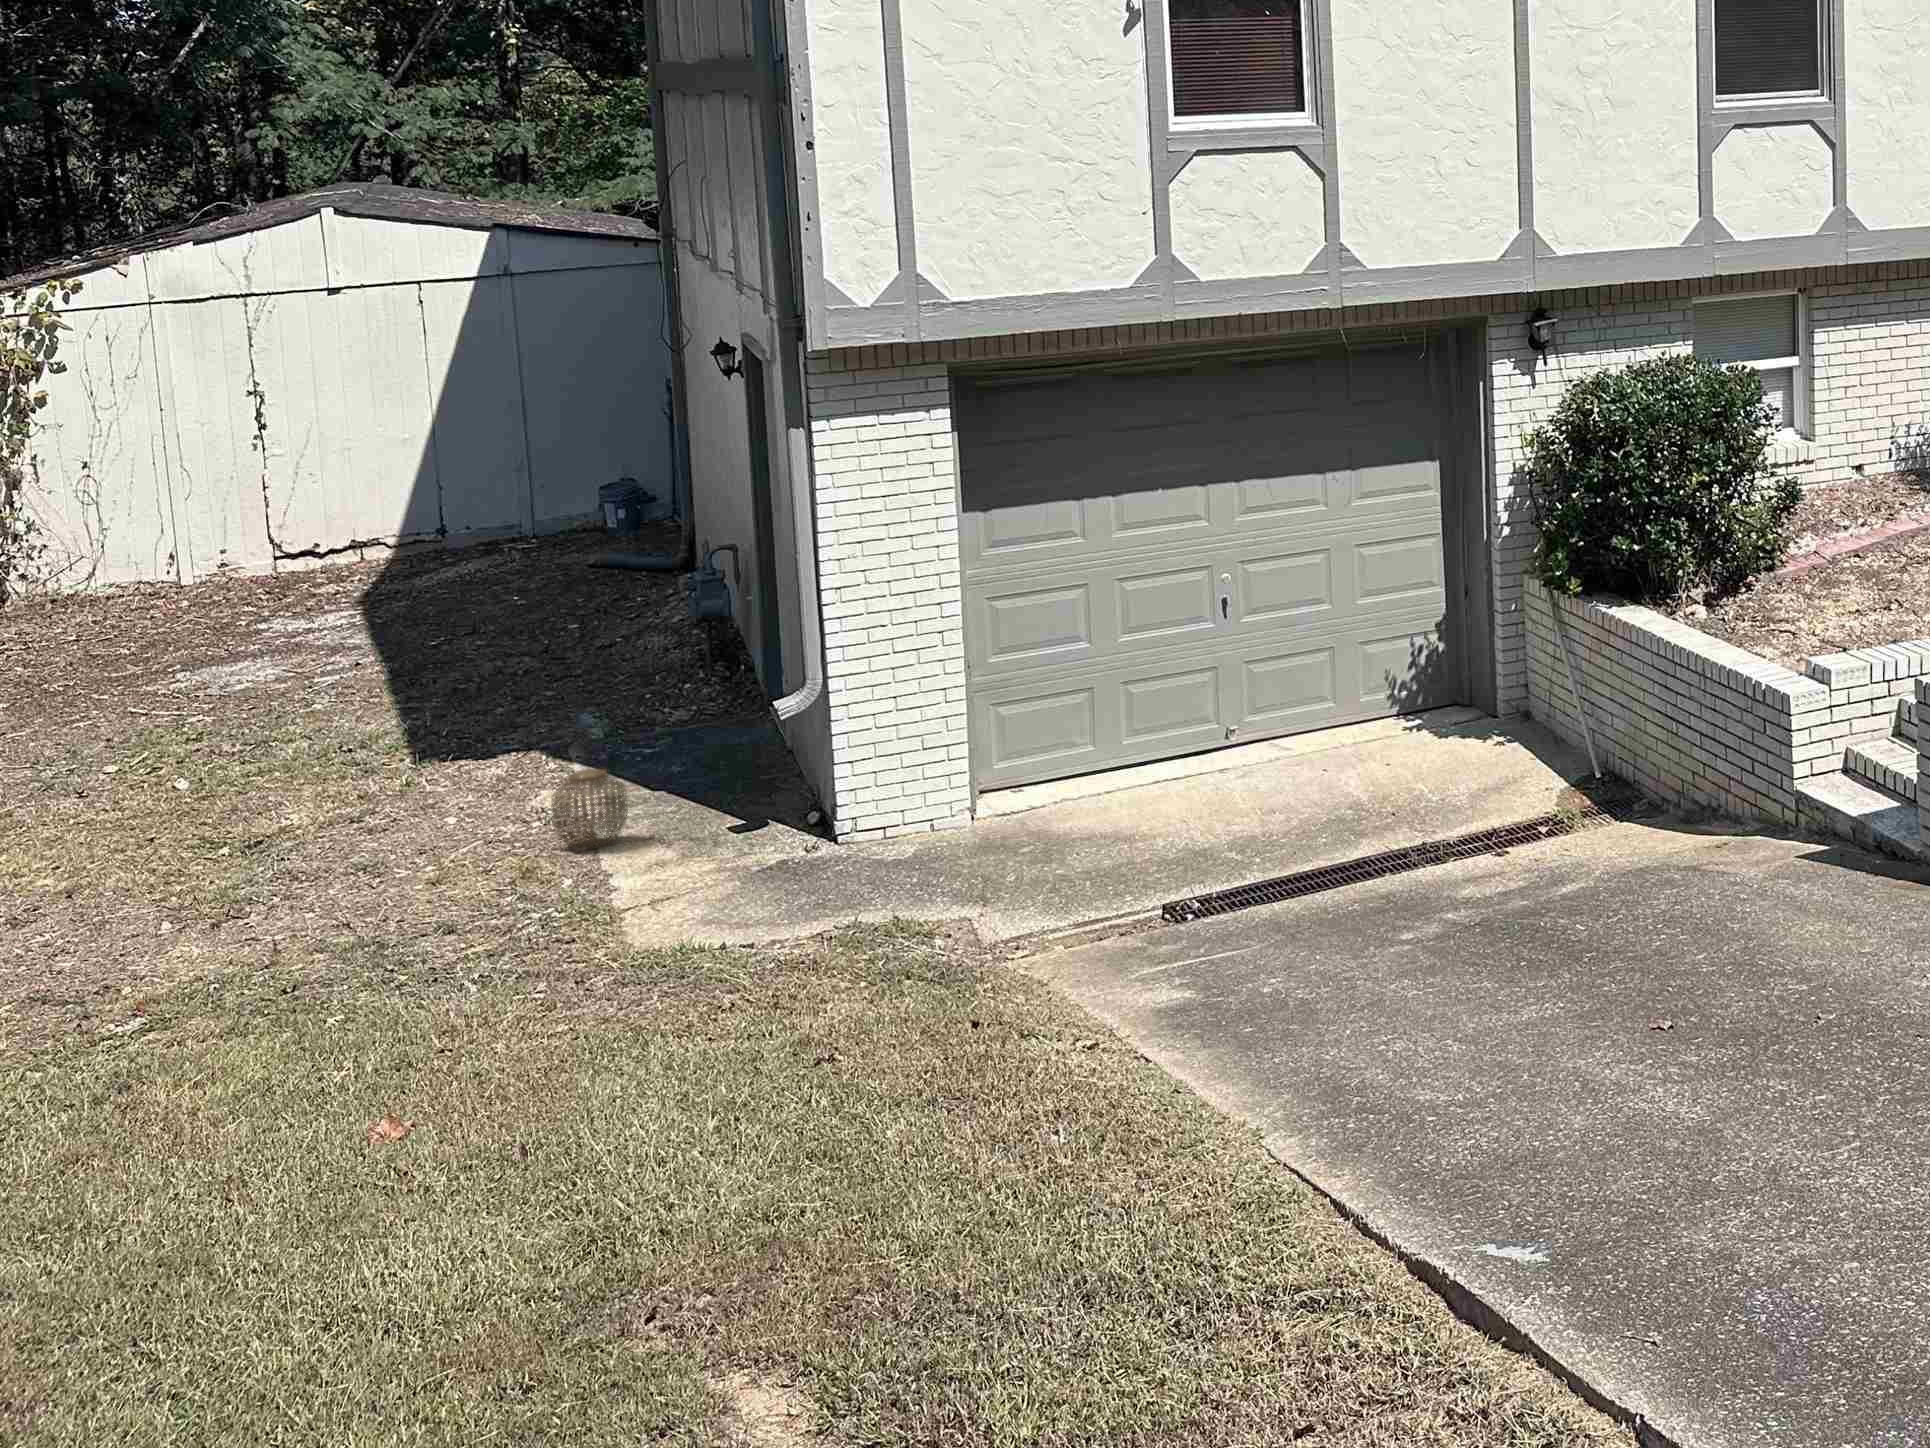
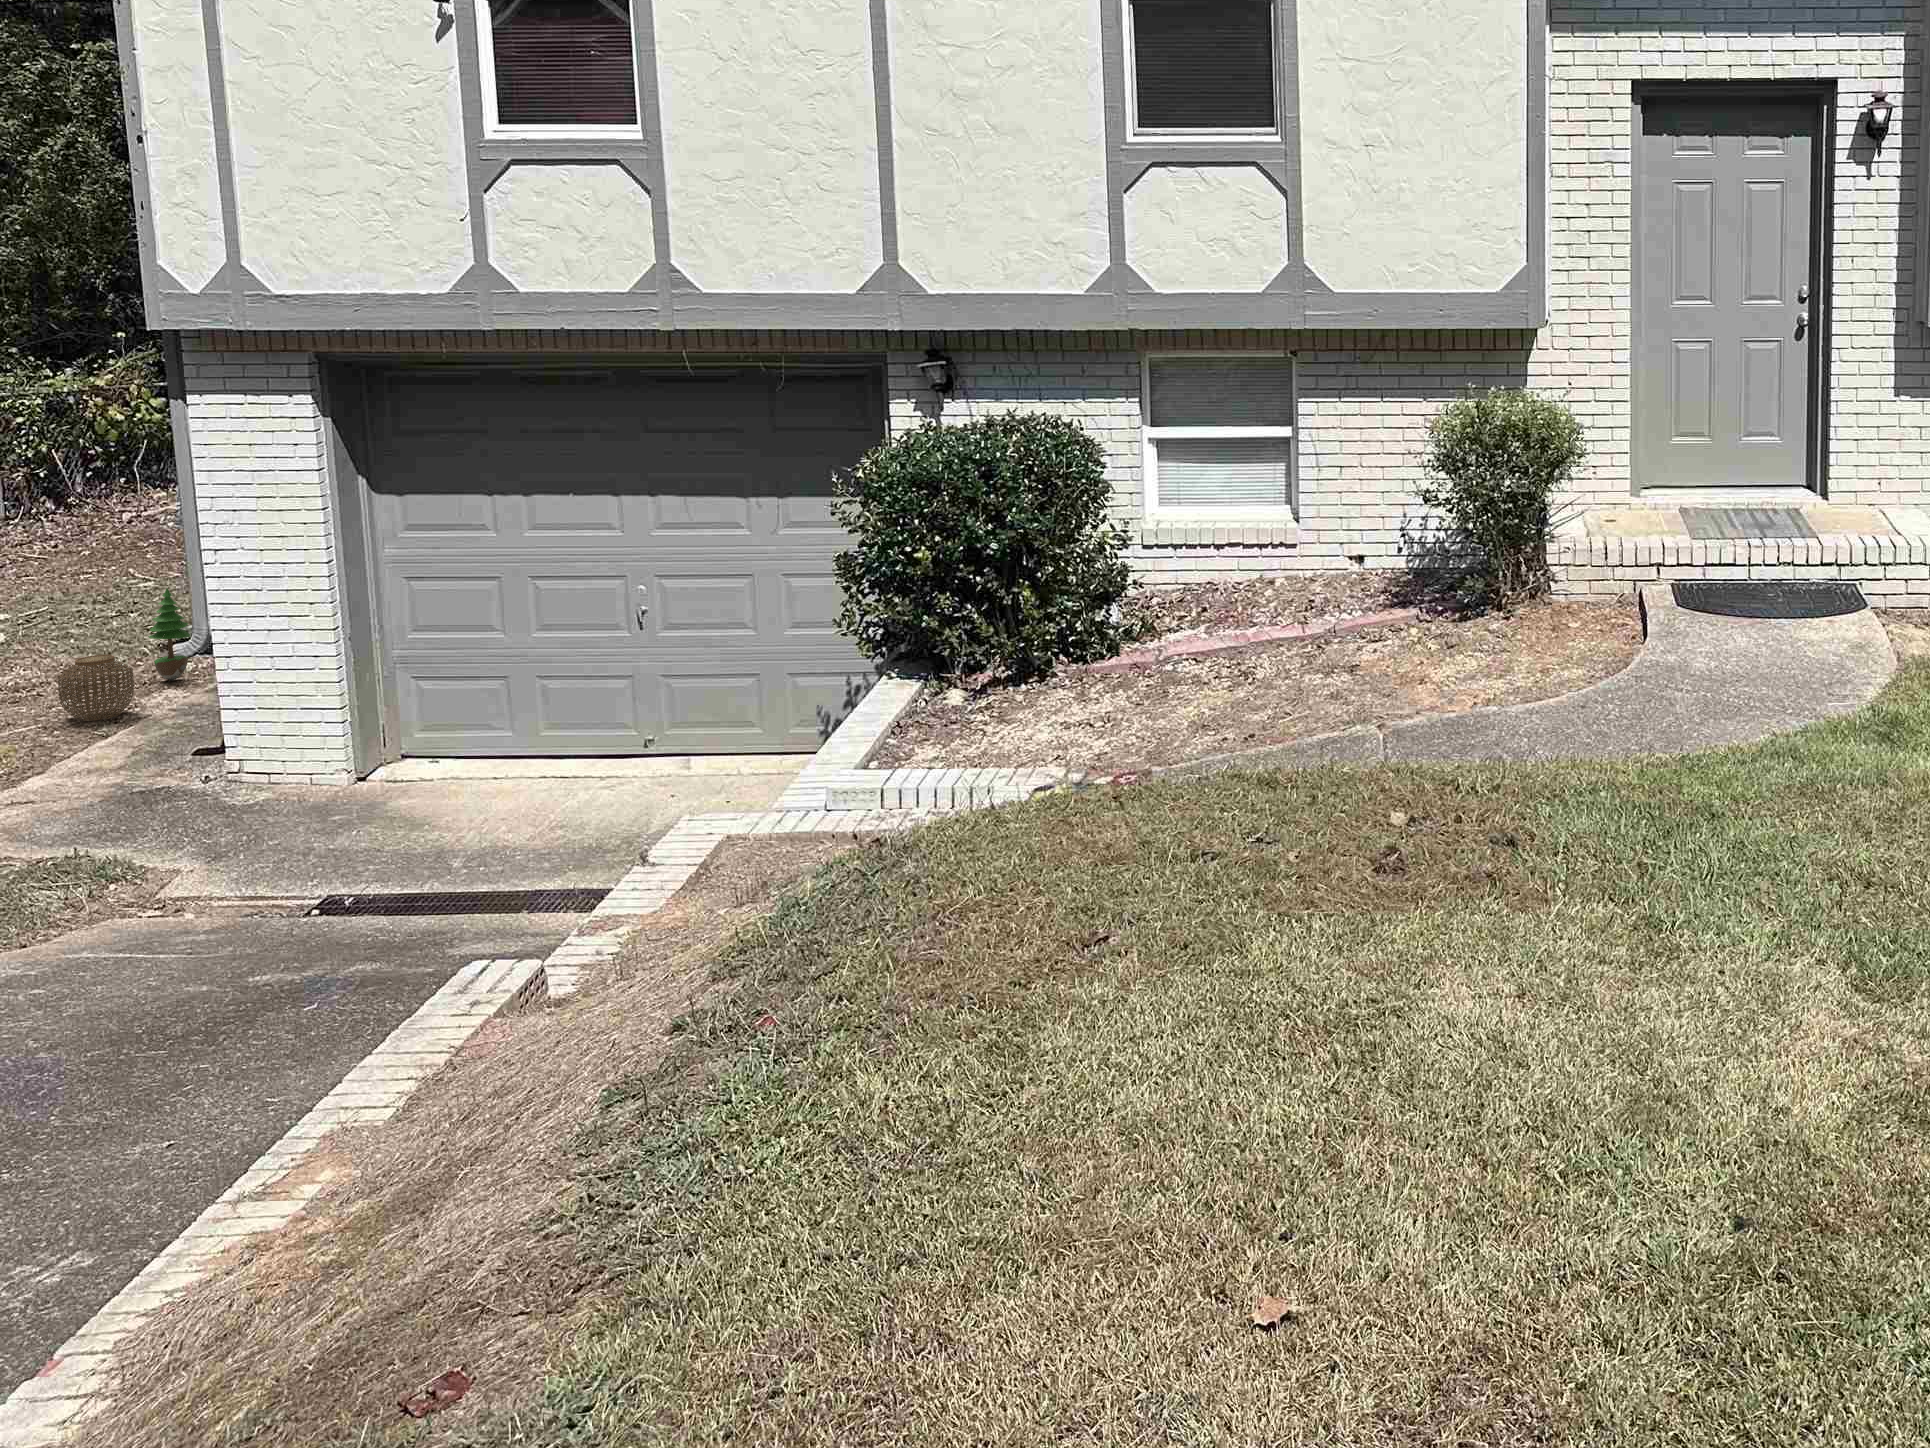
potted tree: none [505,700,551,816] -> present [148,588,190,681]

